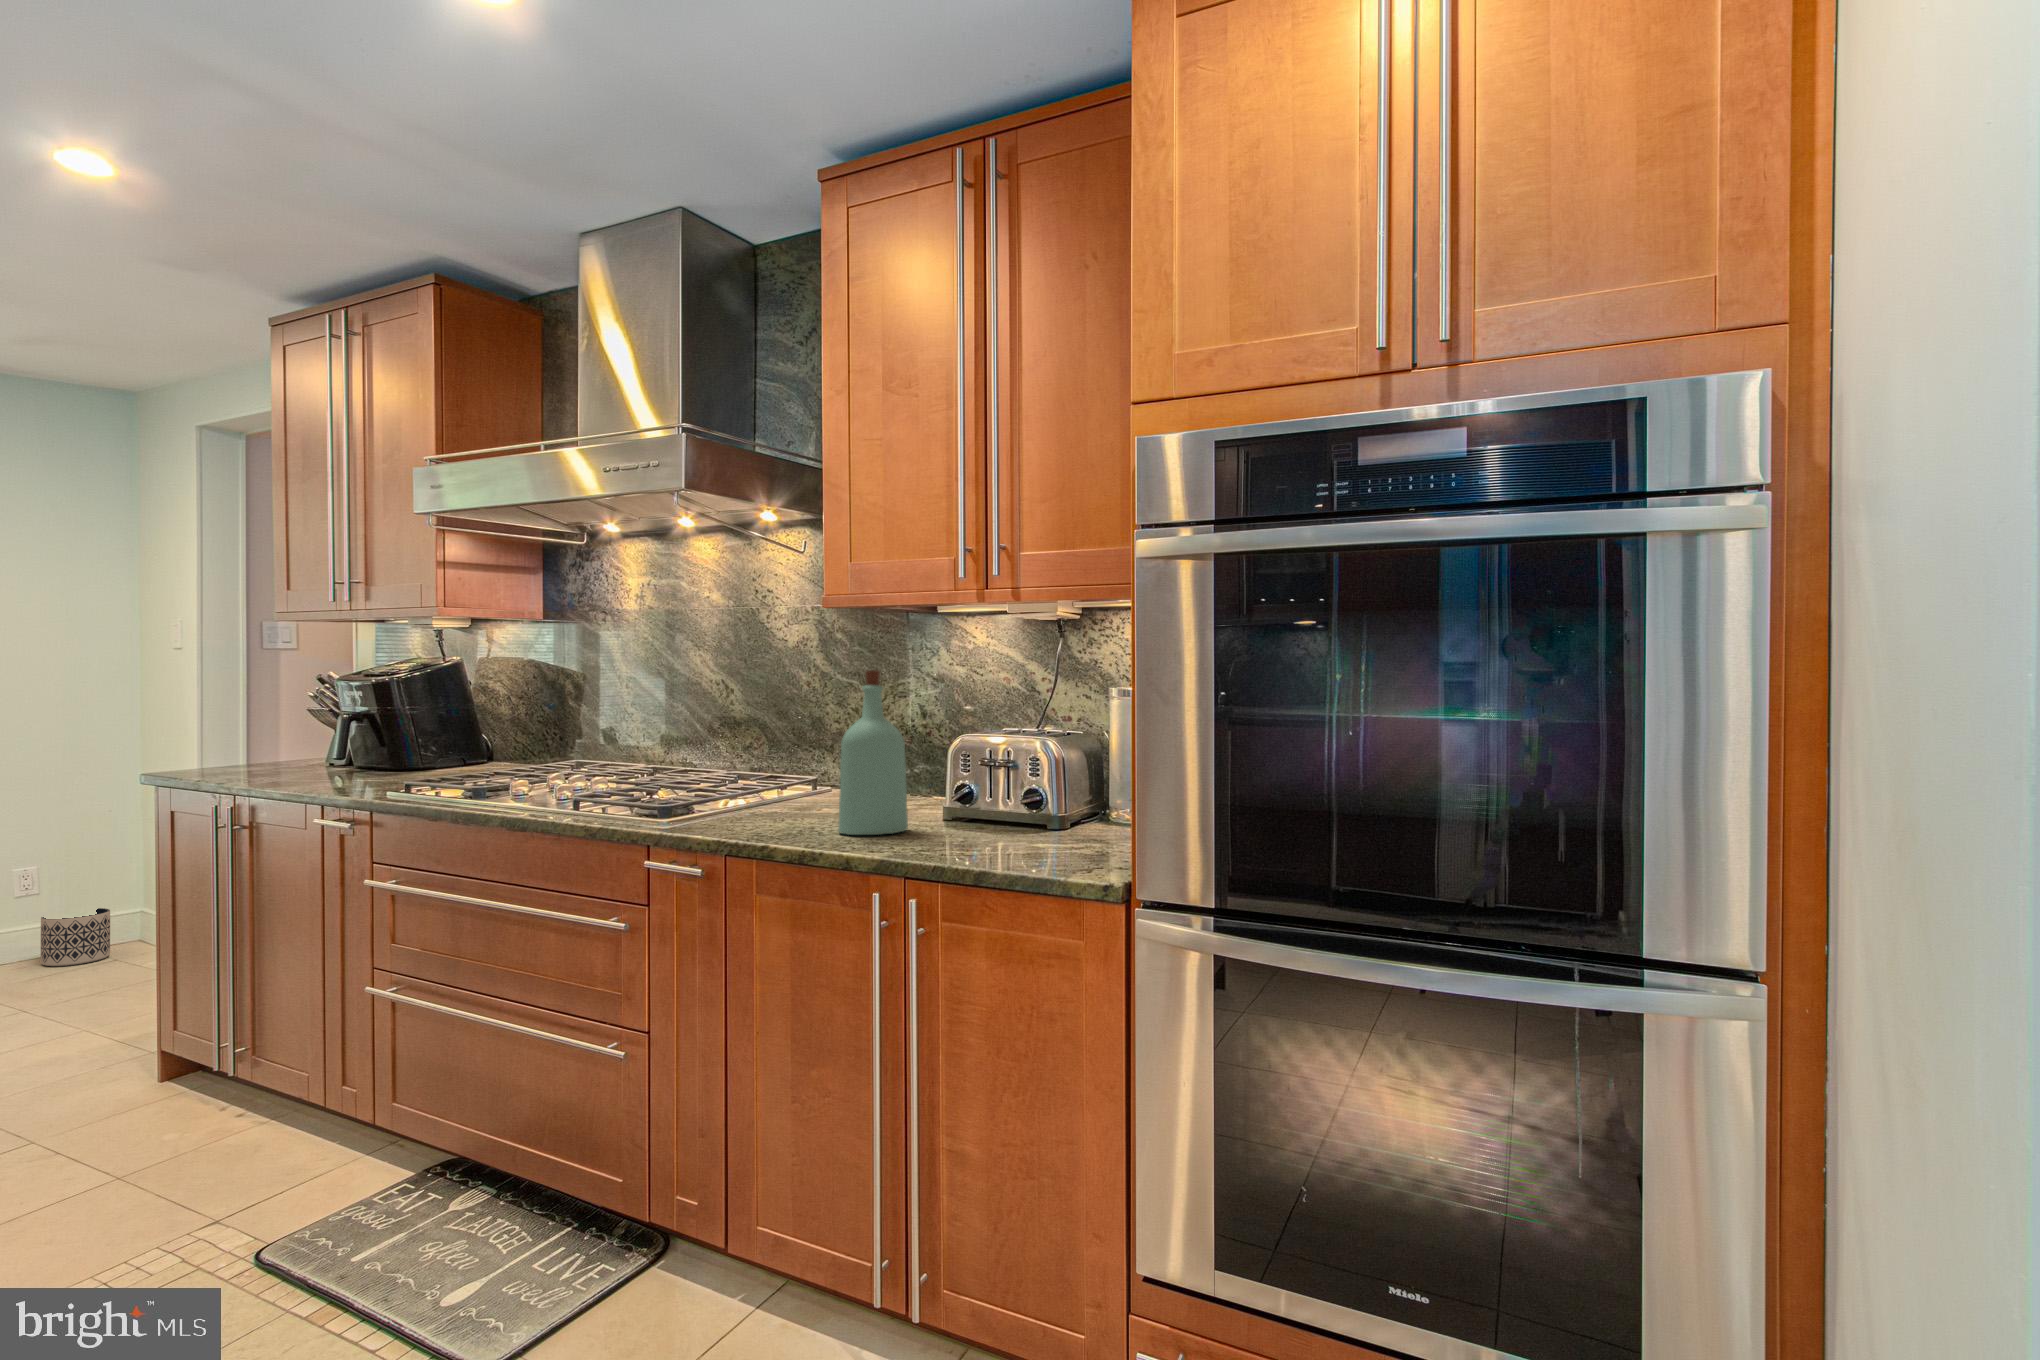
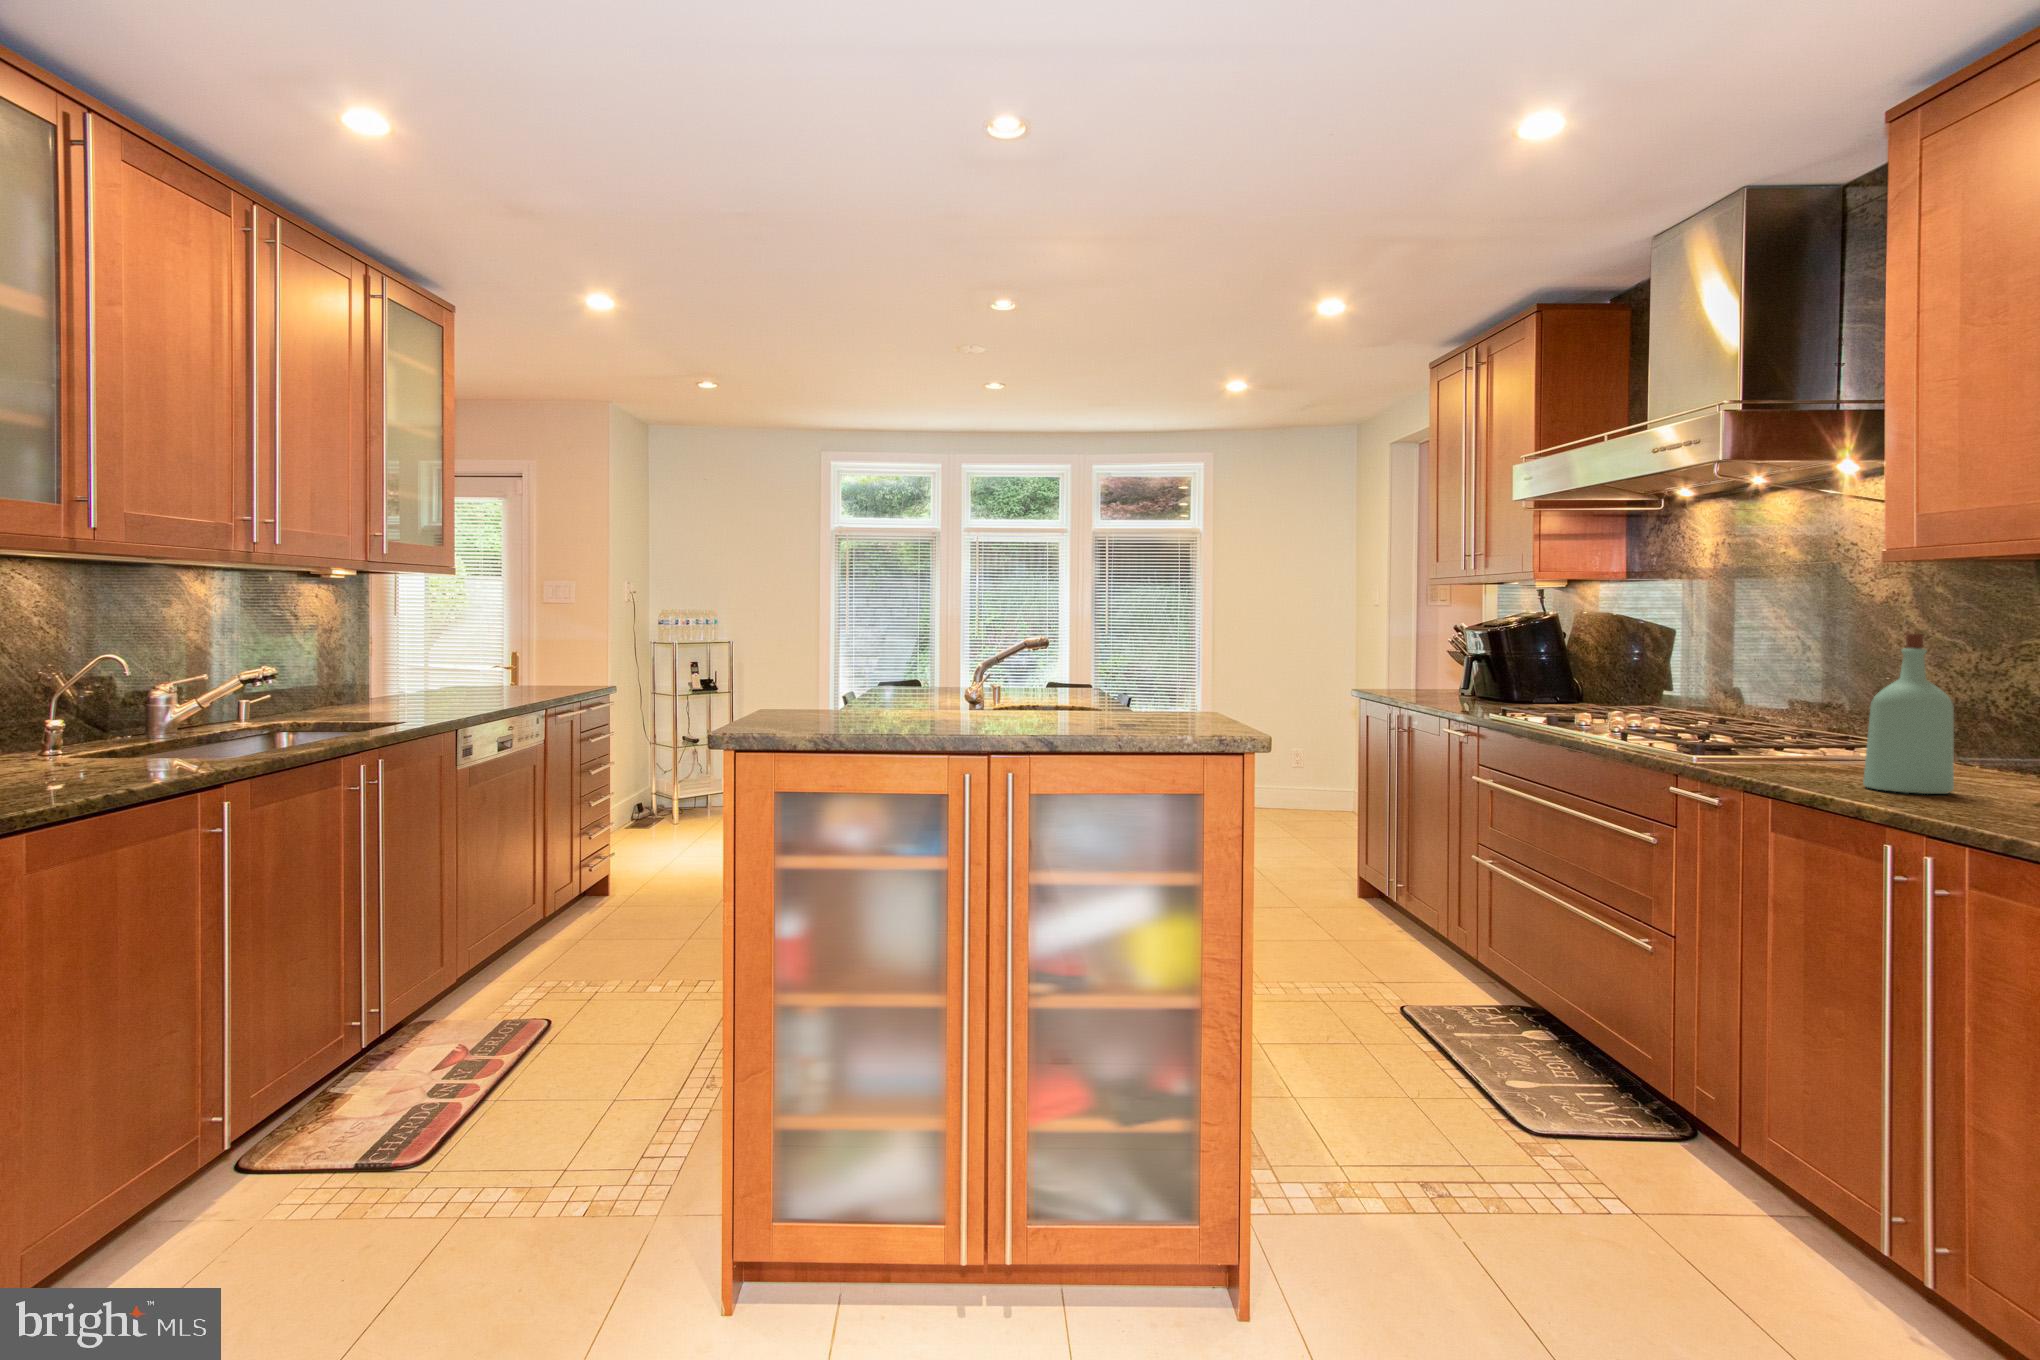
planter: present [41,908,110,966] -> none [1287,783,1324,820]

